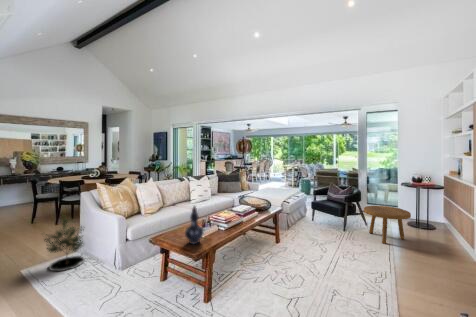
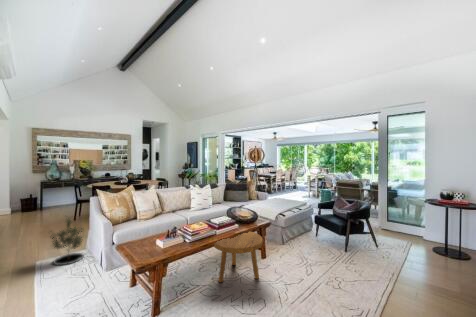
decorative vase: present [185,206,204,244] -> none [140,217,159,255]
footstool: present [364,206,411,244] -> present [213,232,263,282]

